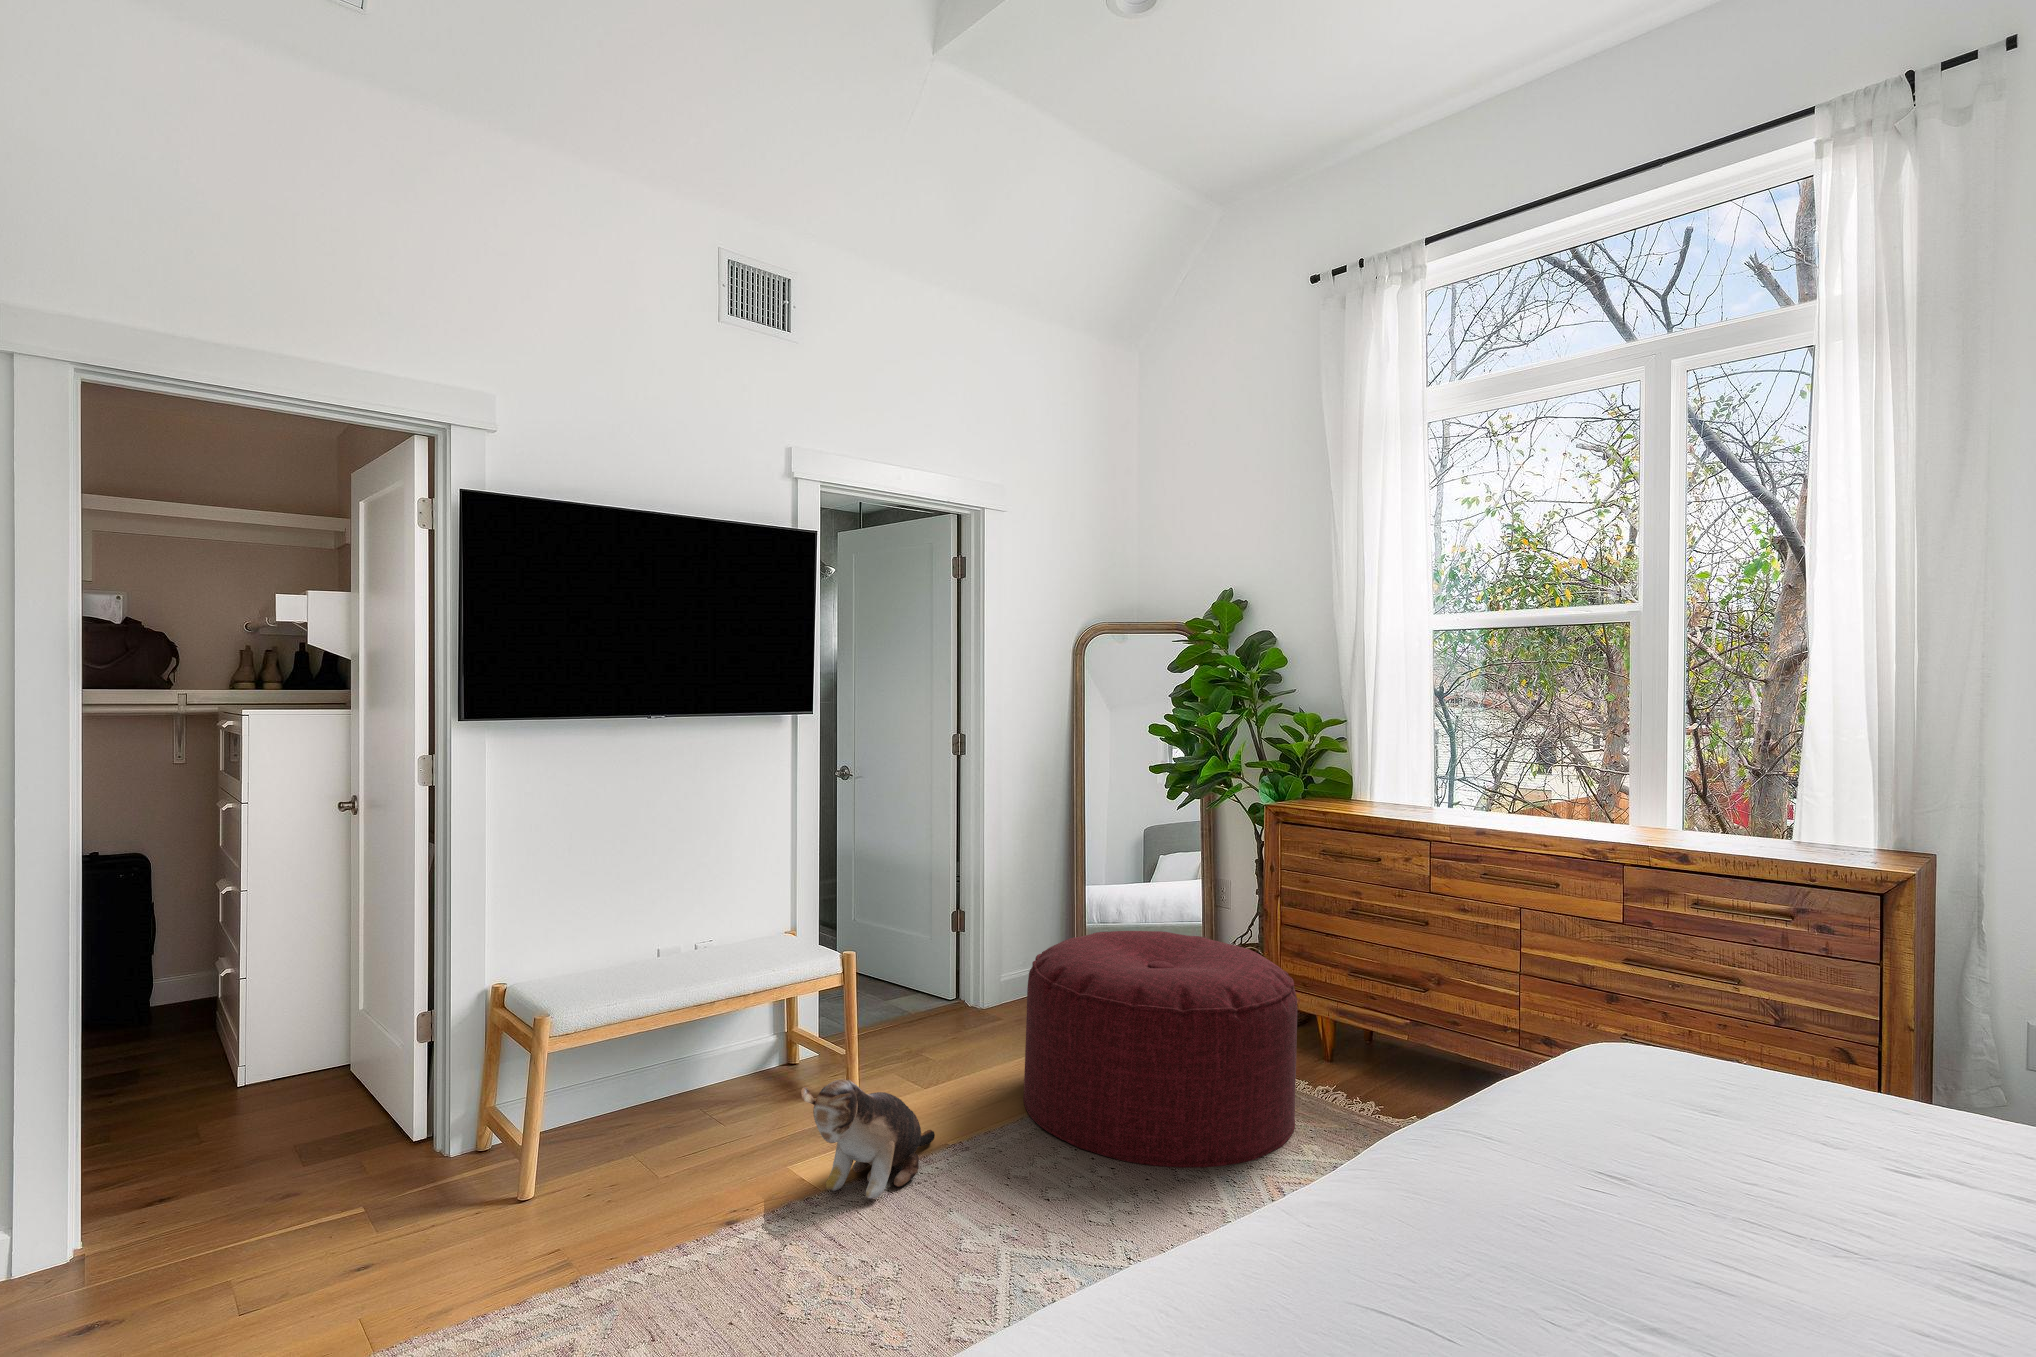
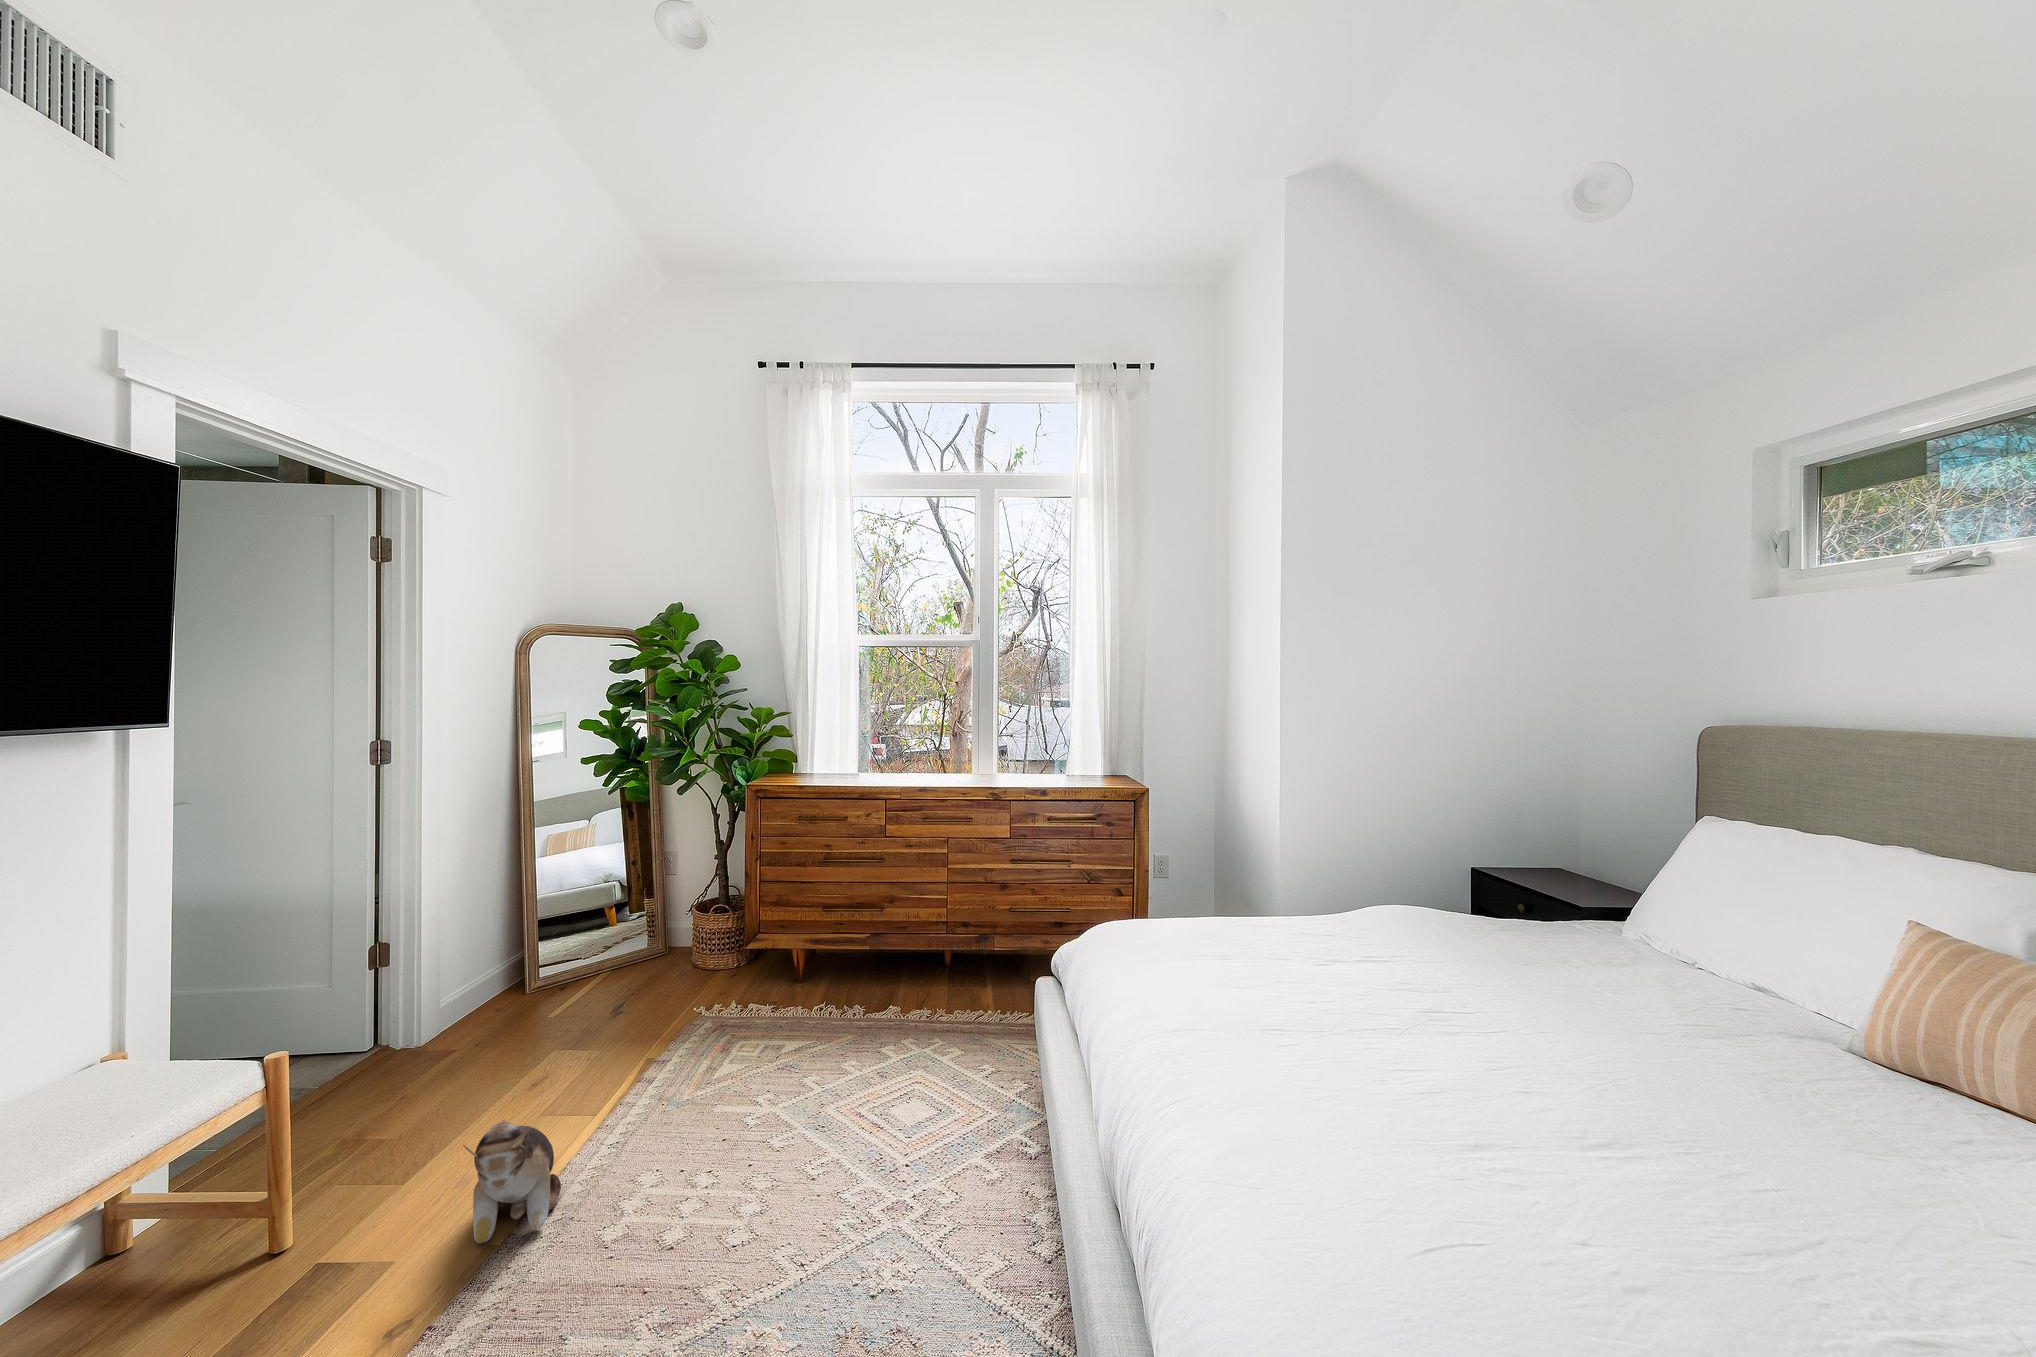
ottoman: present [1023,931,1297,1168] -> none [576,907,827,1115]

